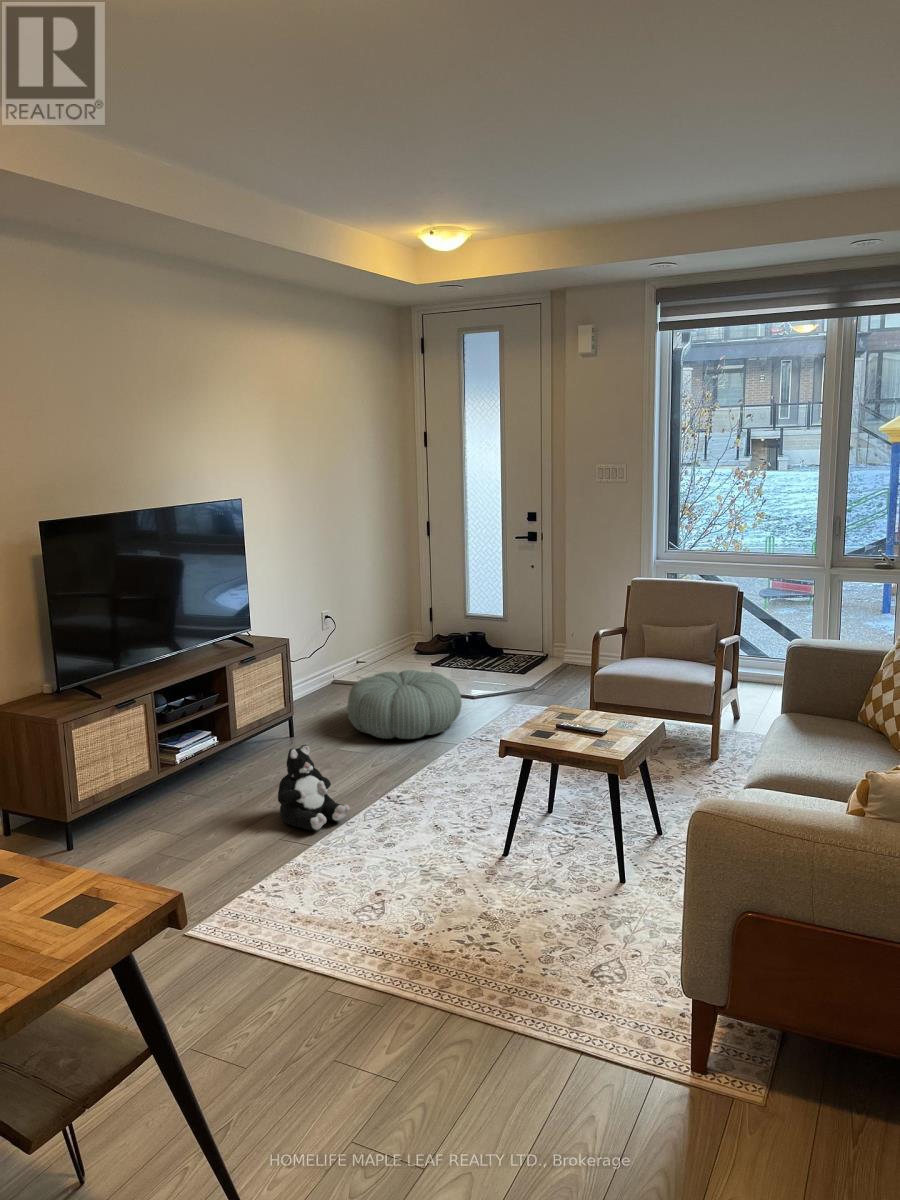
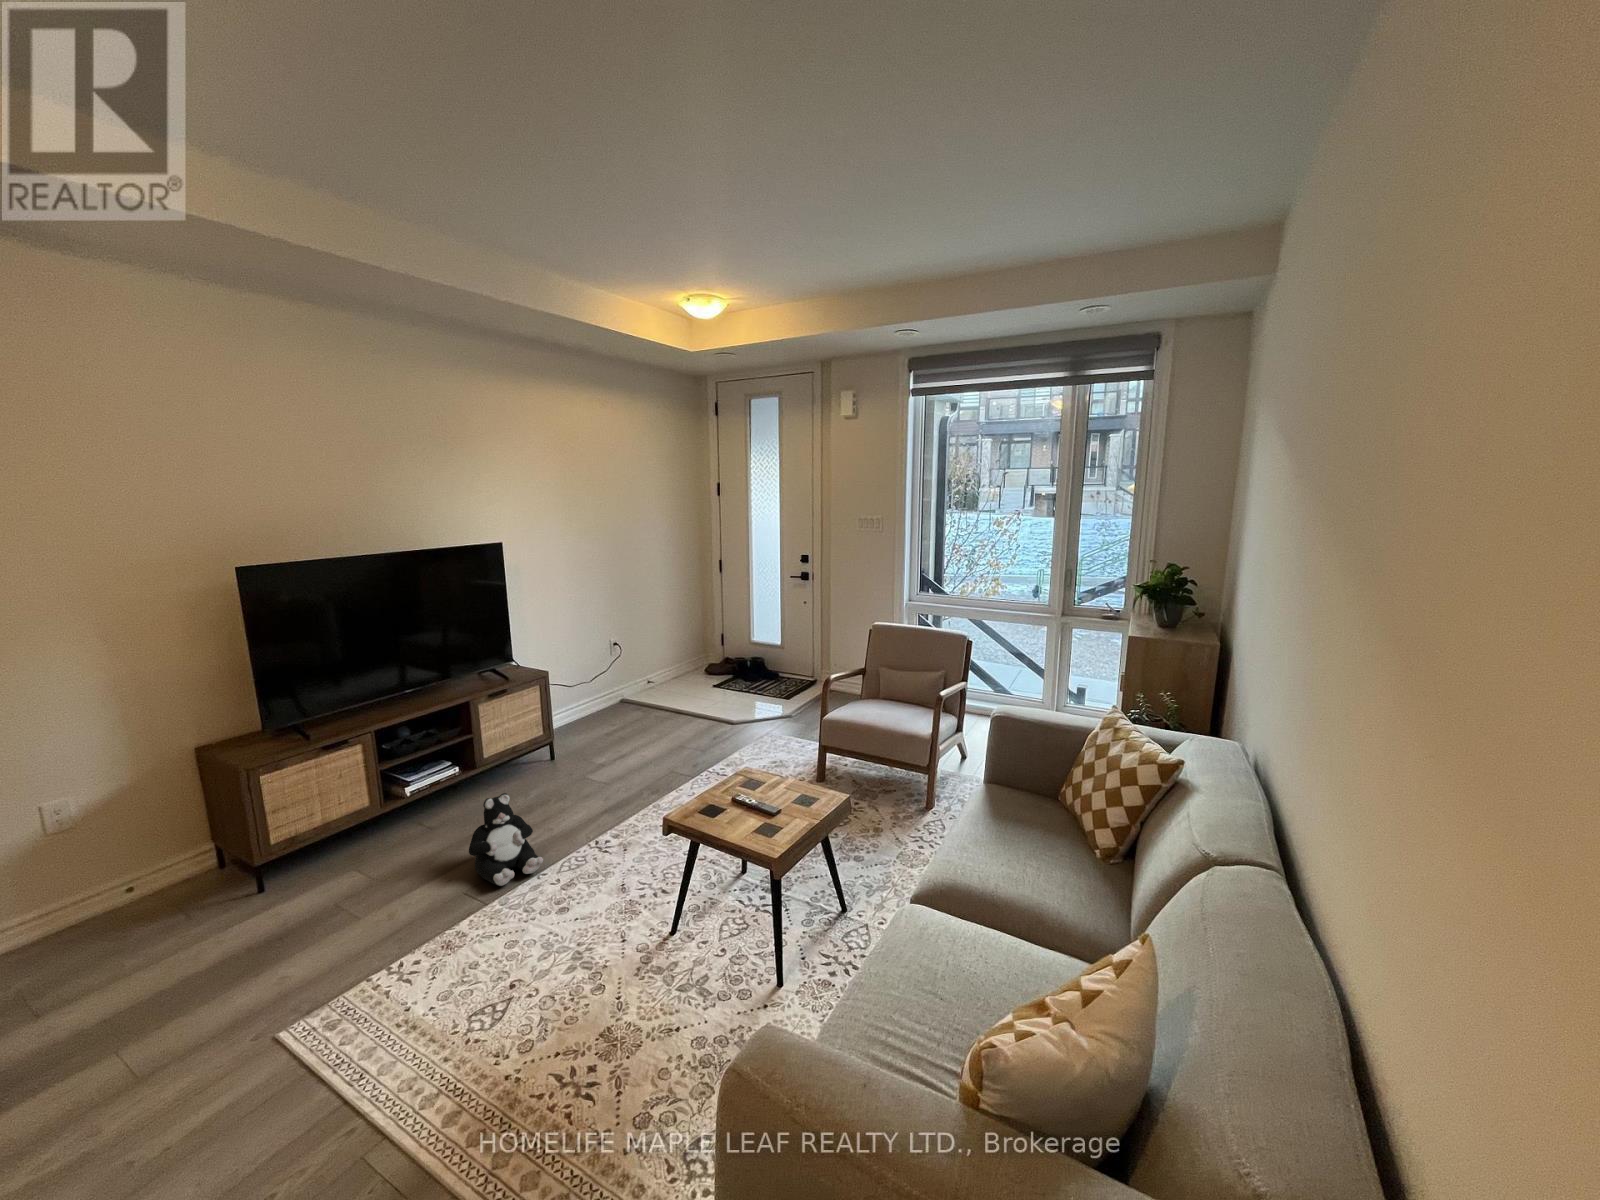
pouf: present [347,670,462,739] -> none [602,699,710,768]

